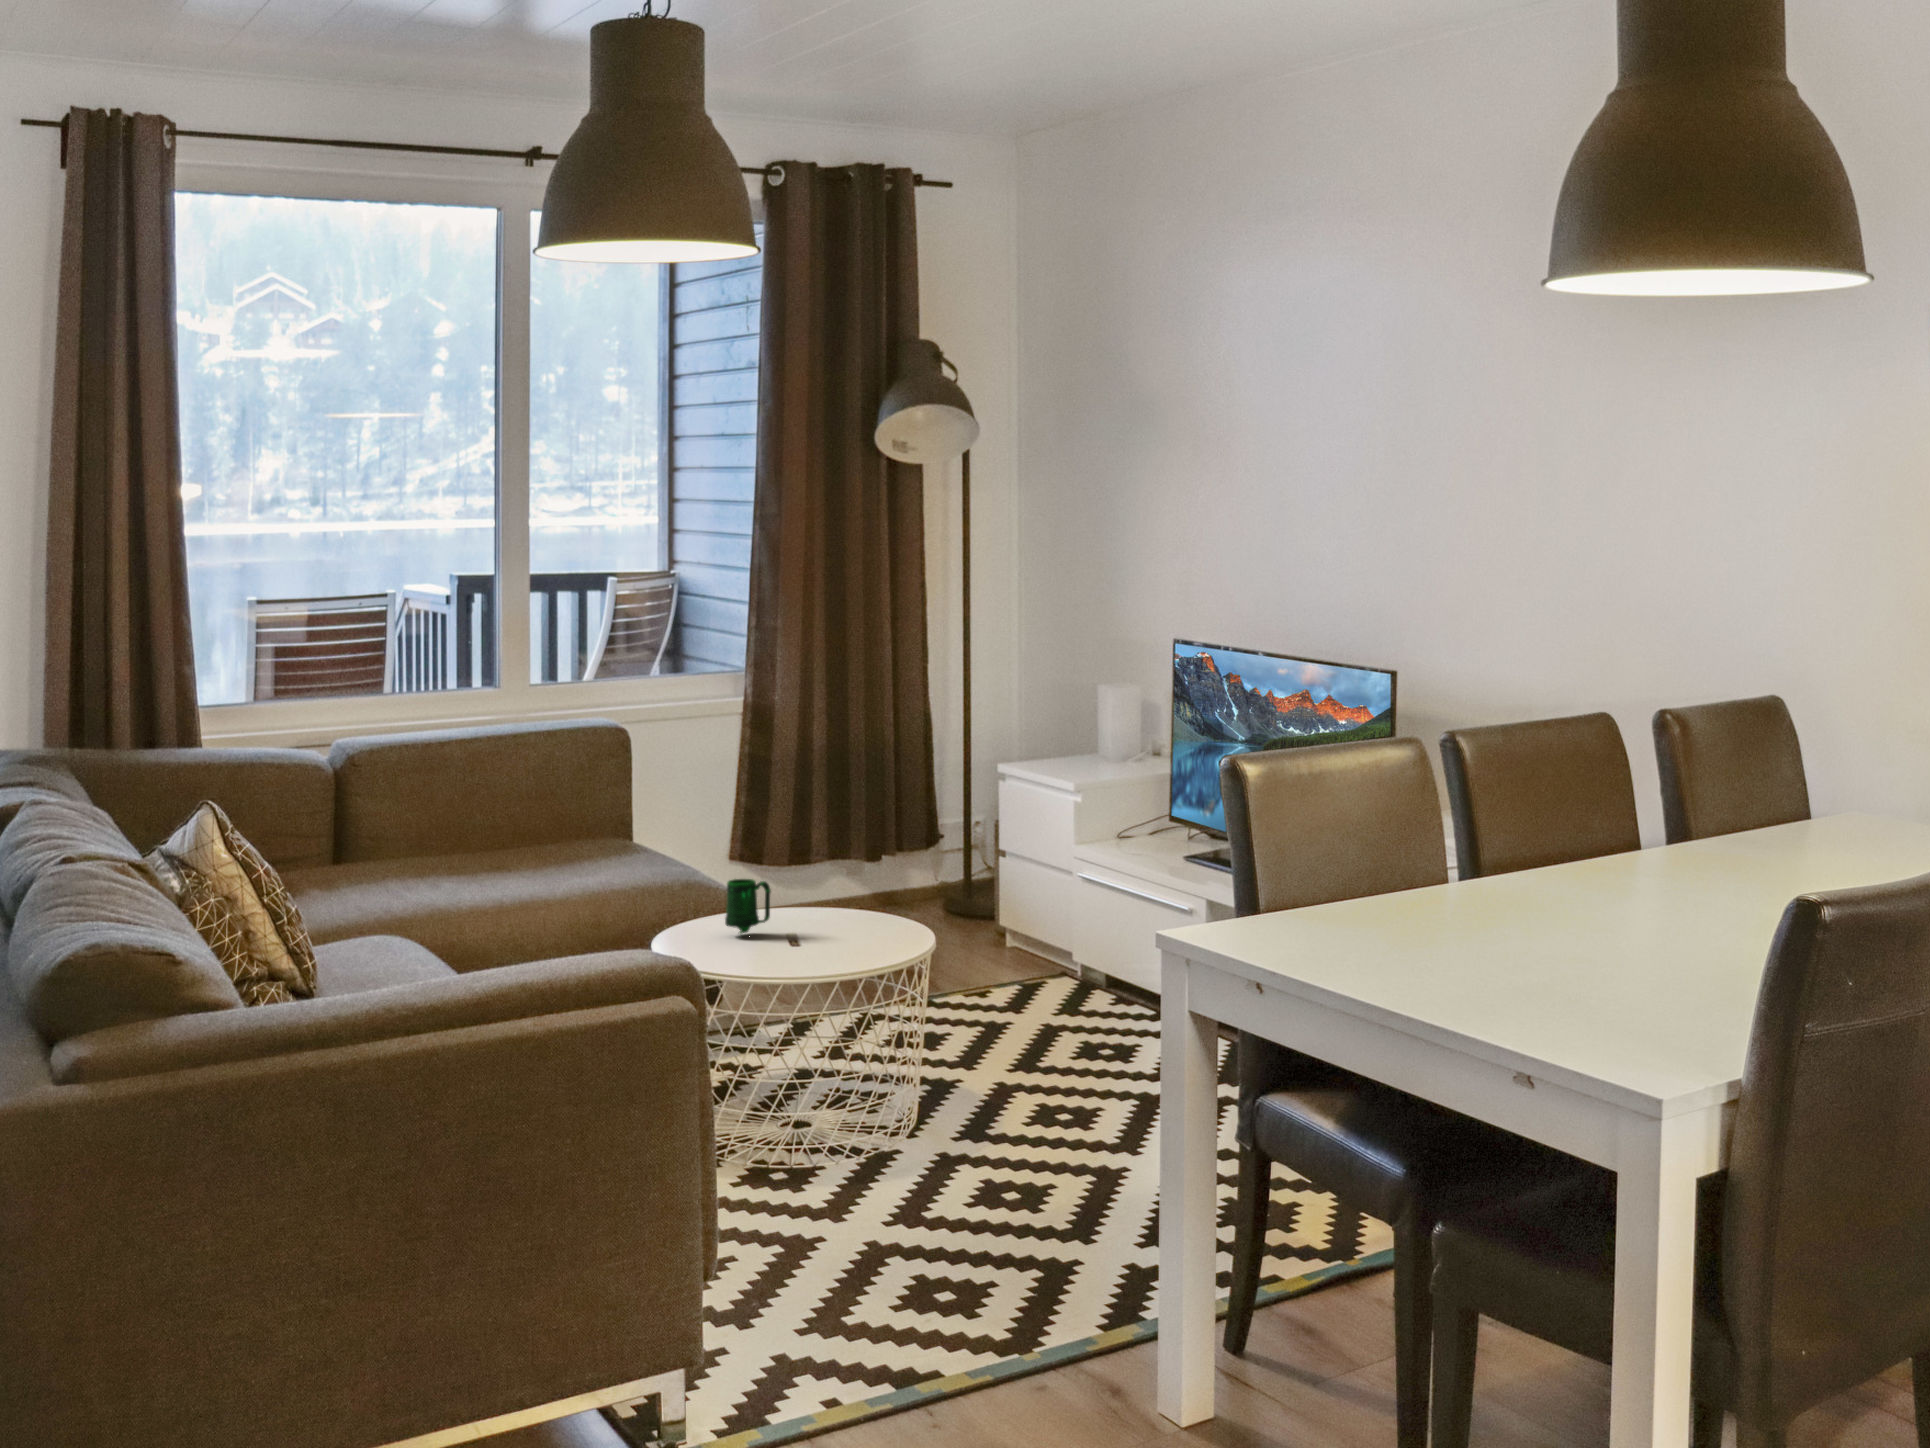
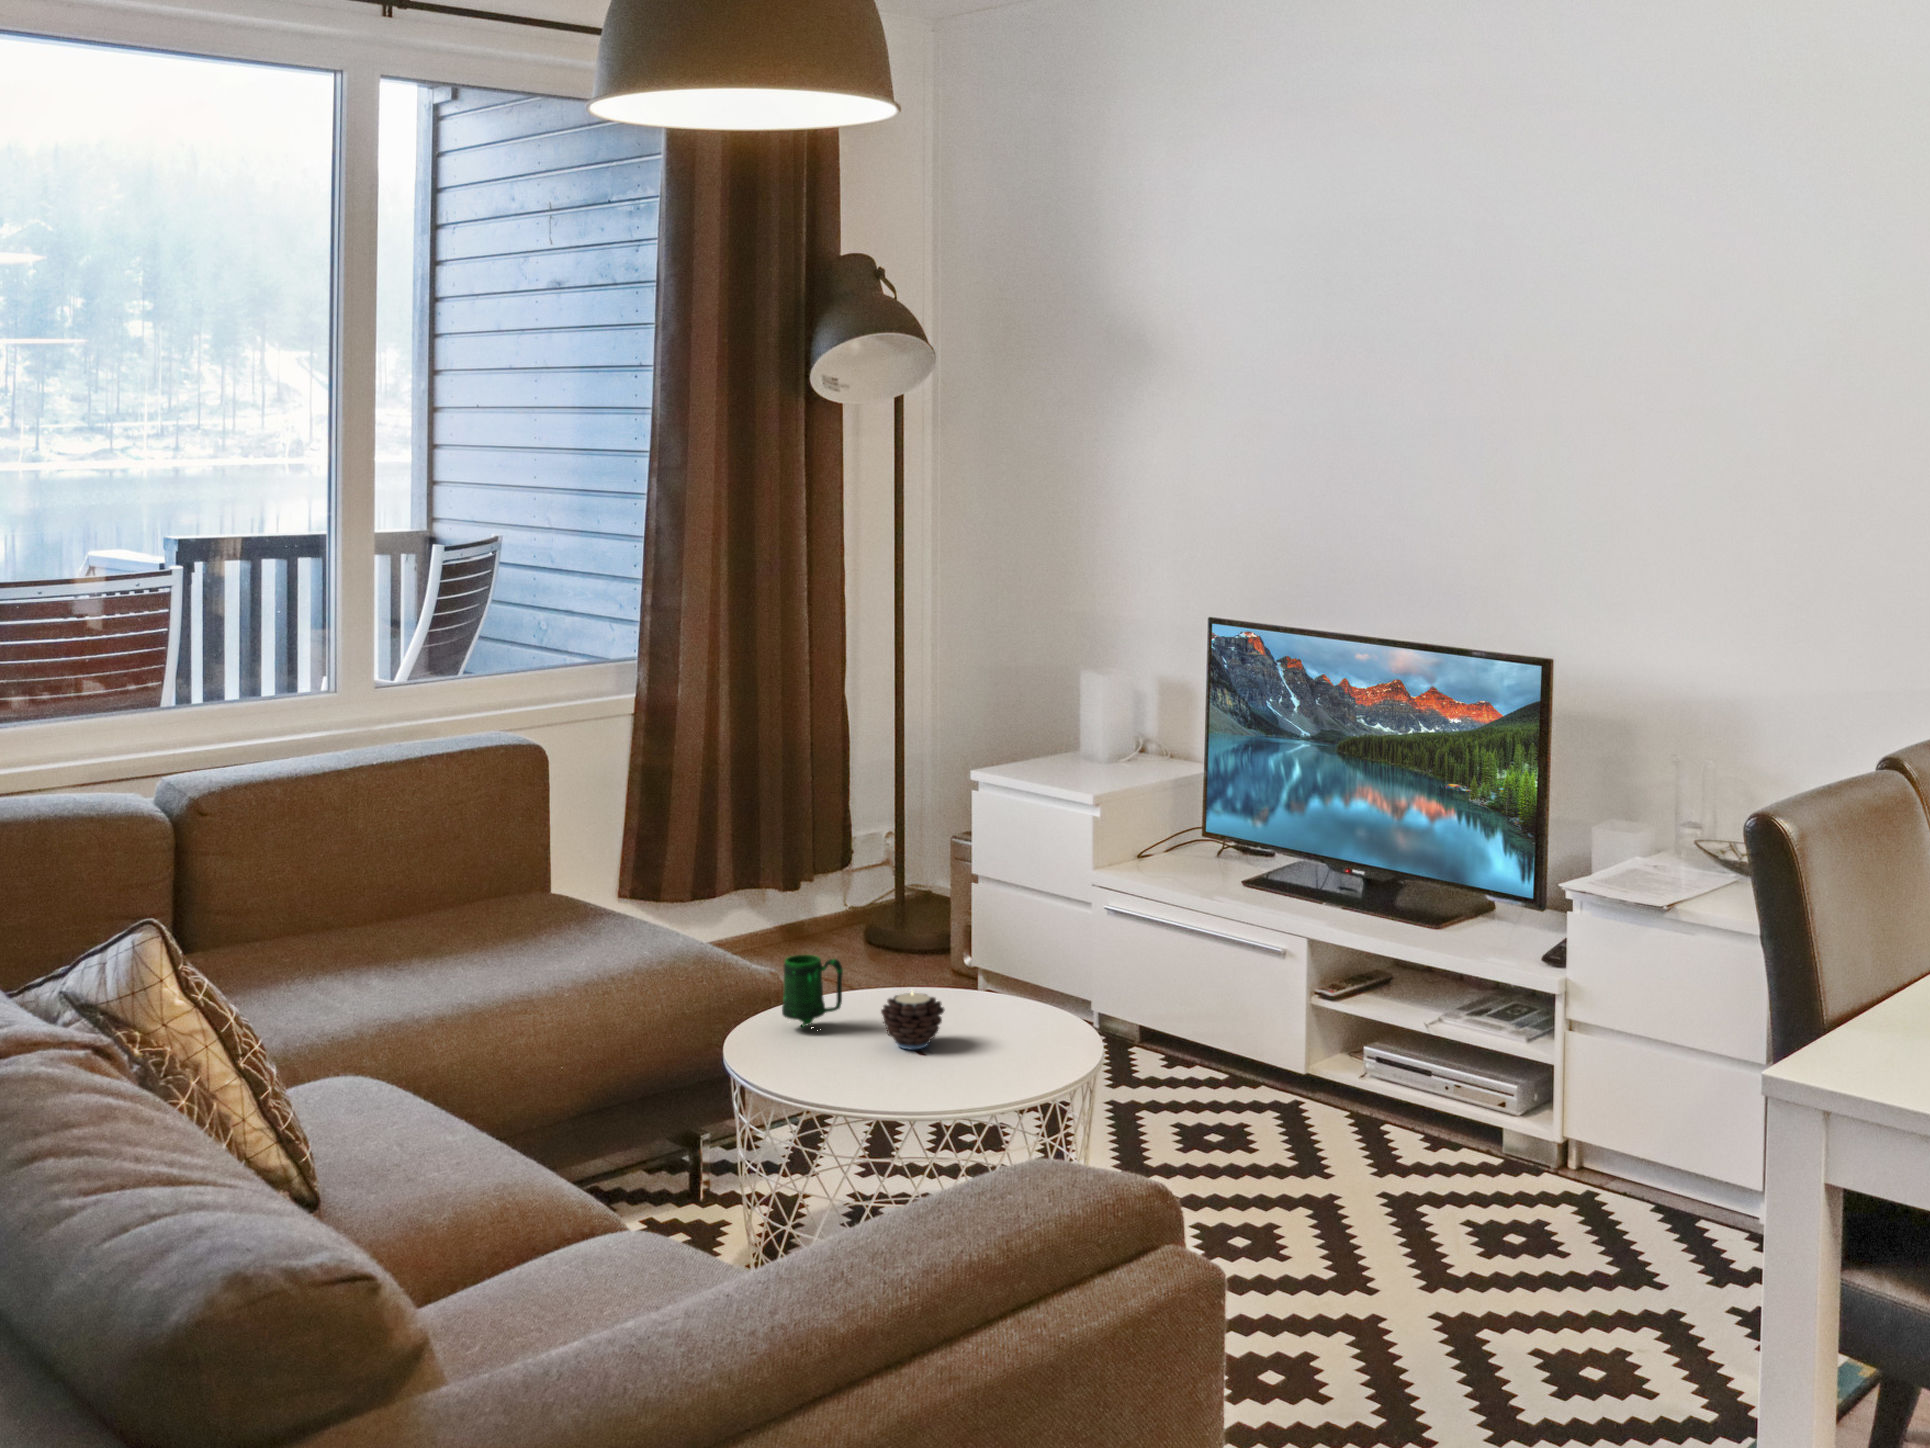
candle: none [788,903,837,951] -> present [881,992,945,1049]

